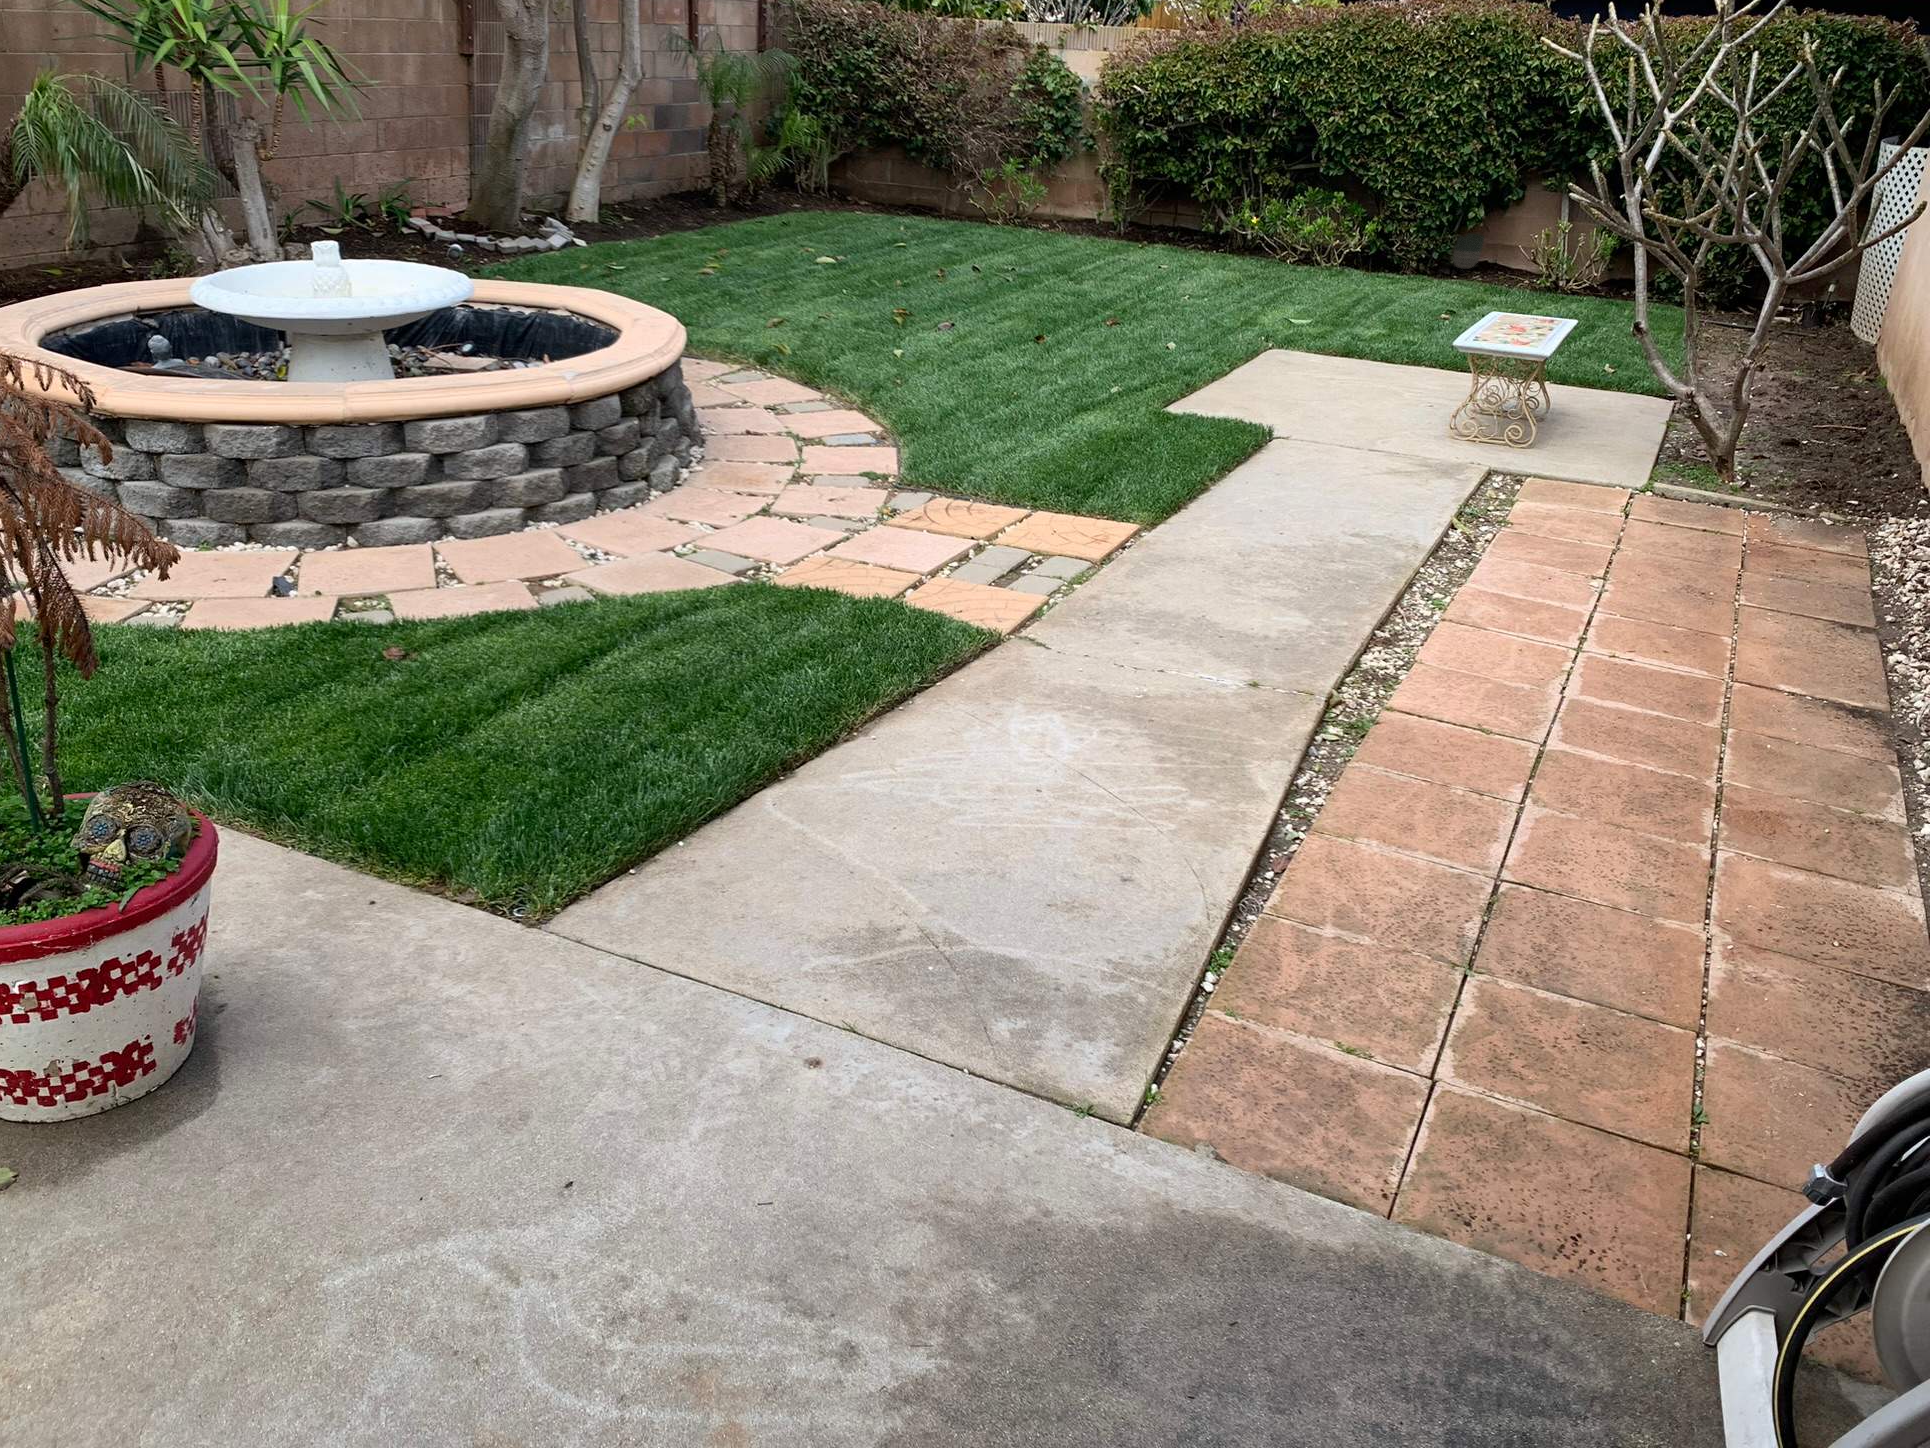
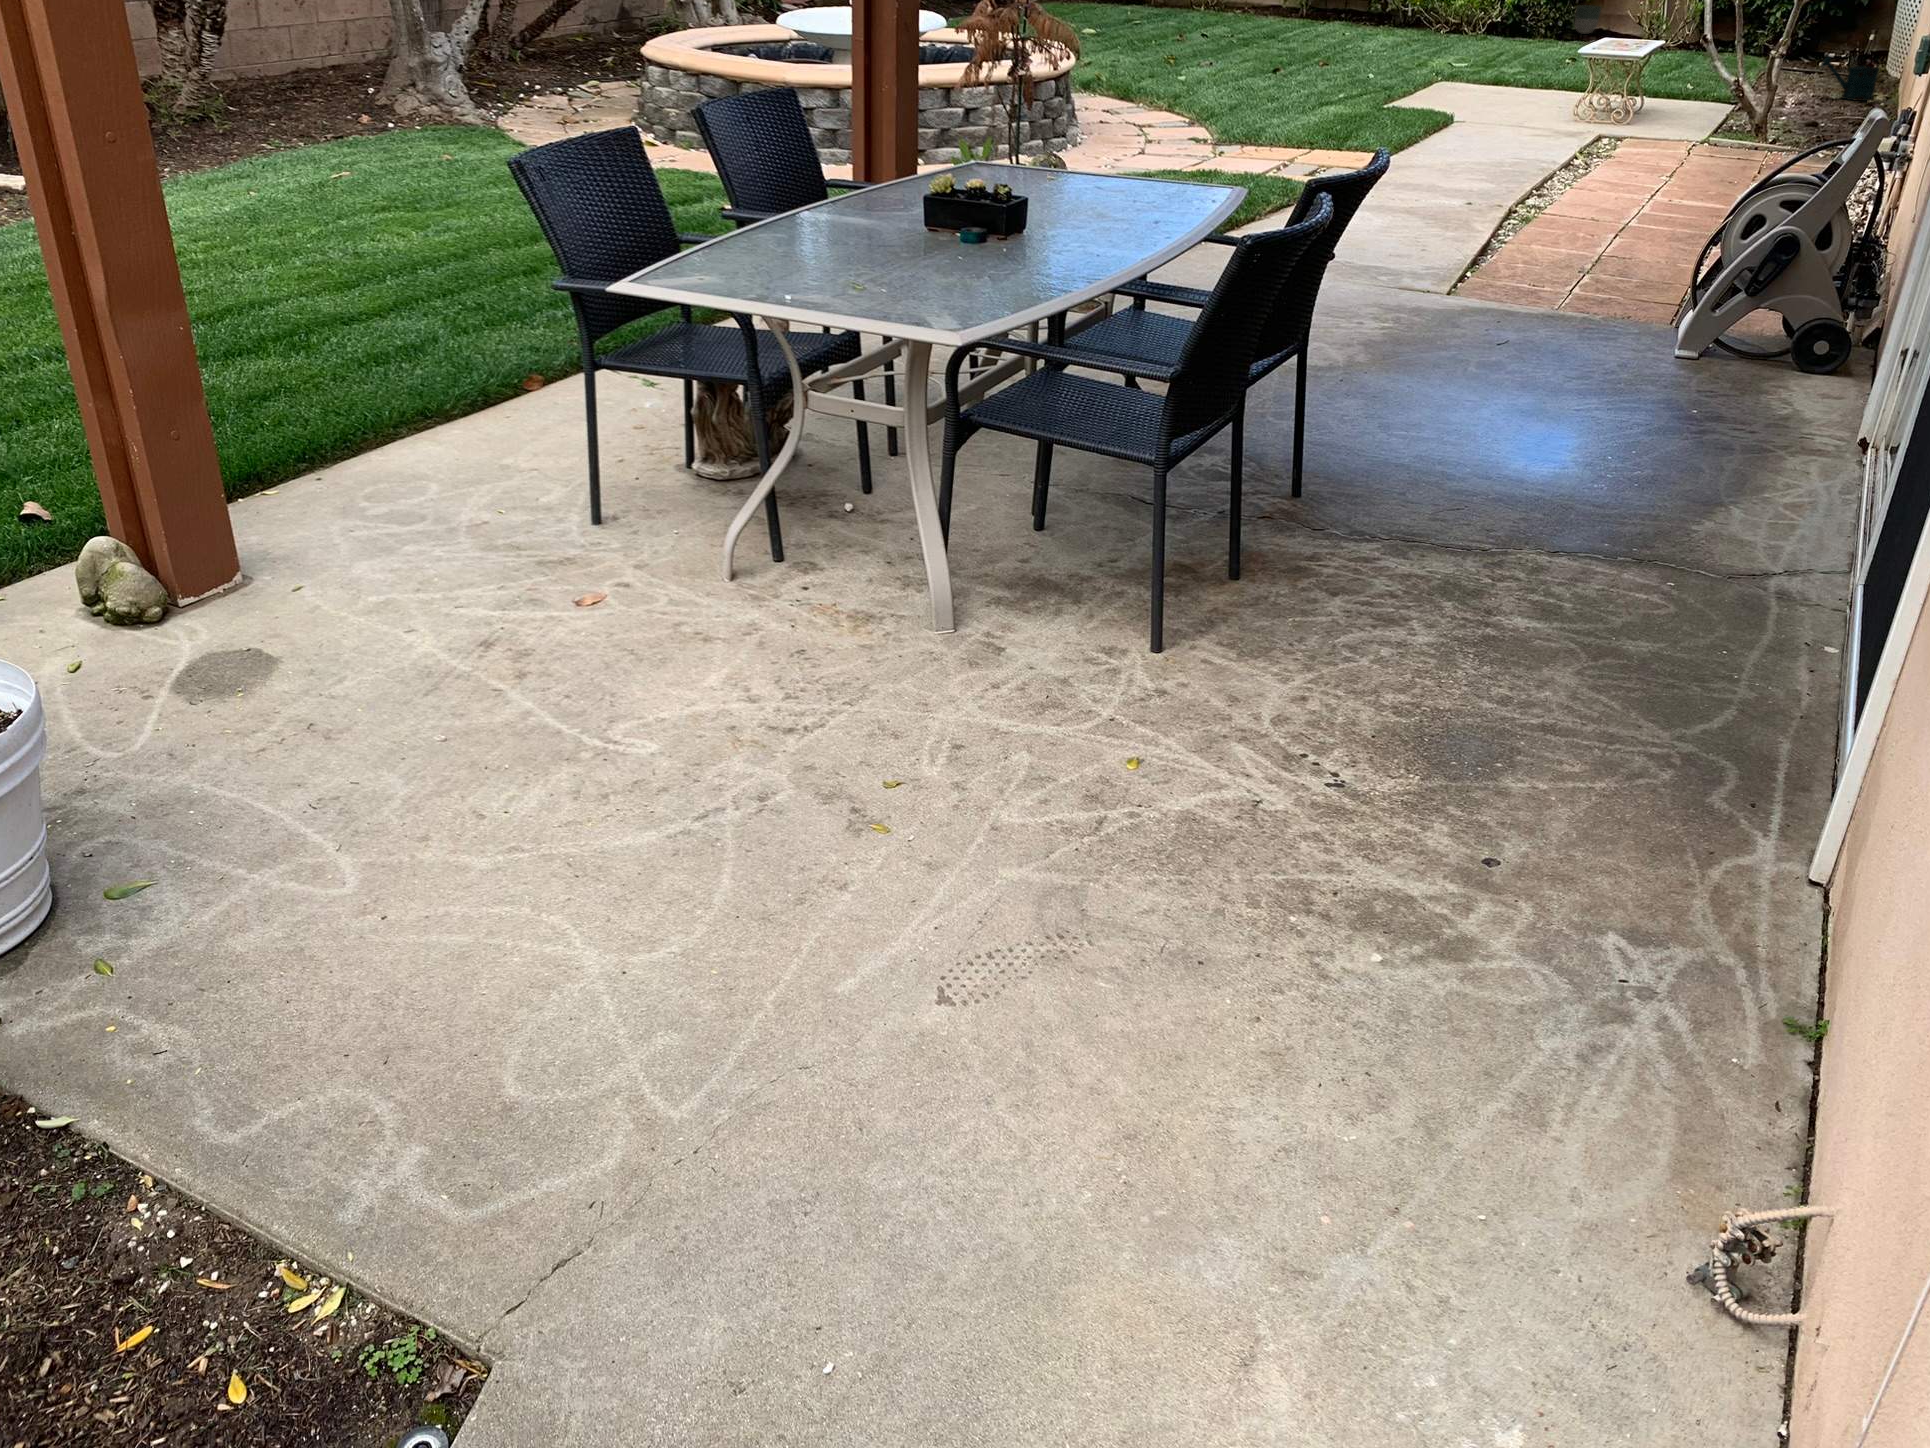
watering can: none [1799,334,1900,398] -> present [1820,57,1879,101]

